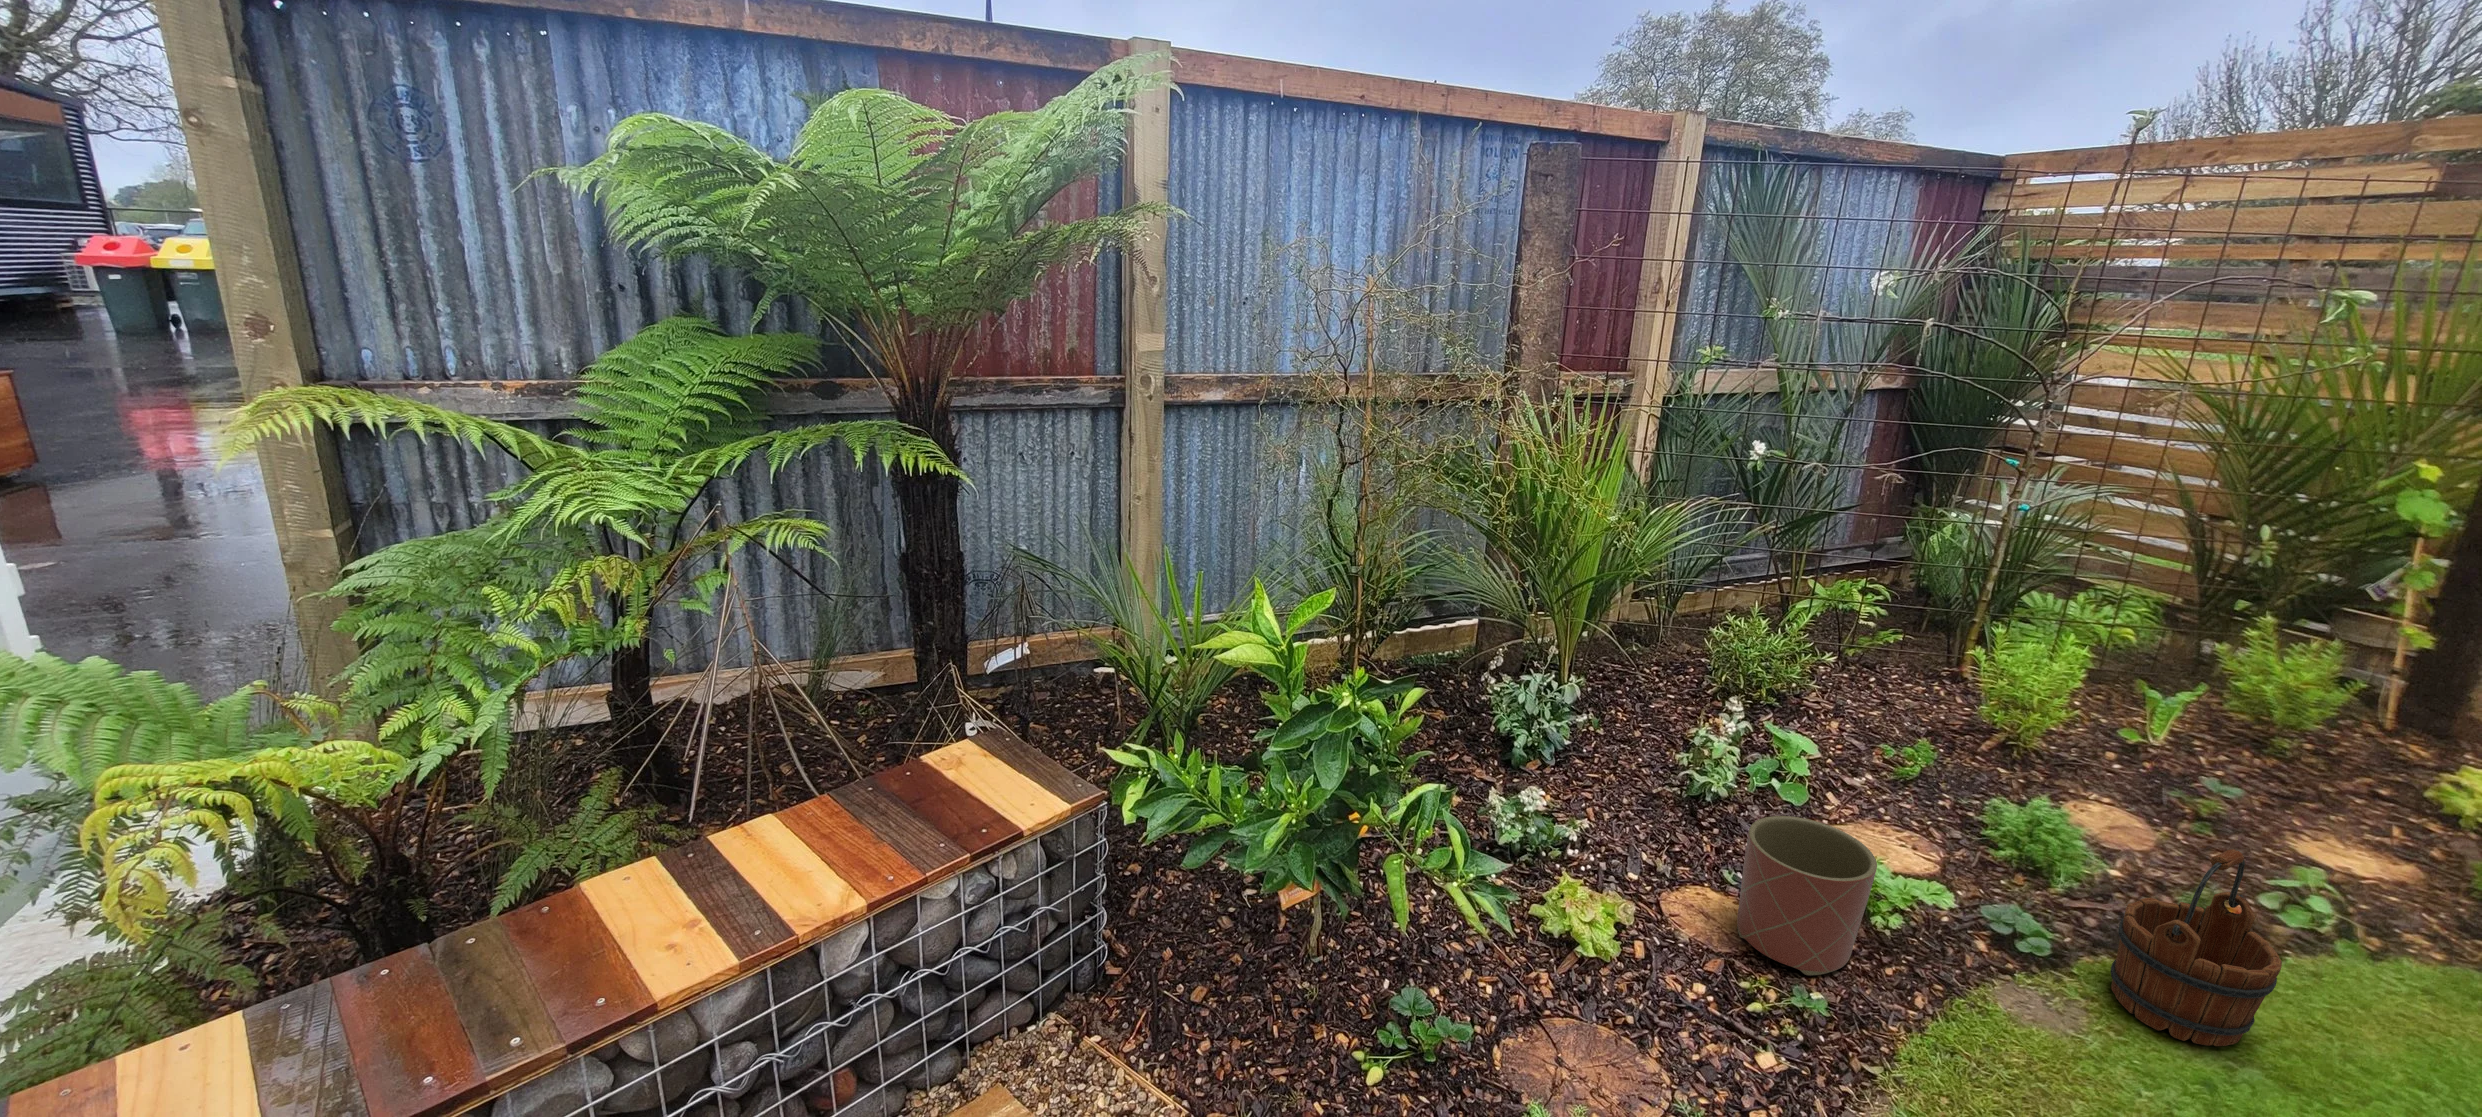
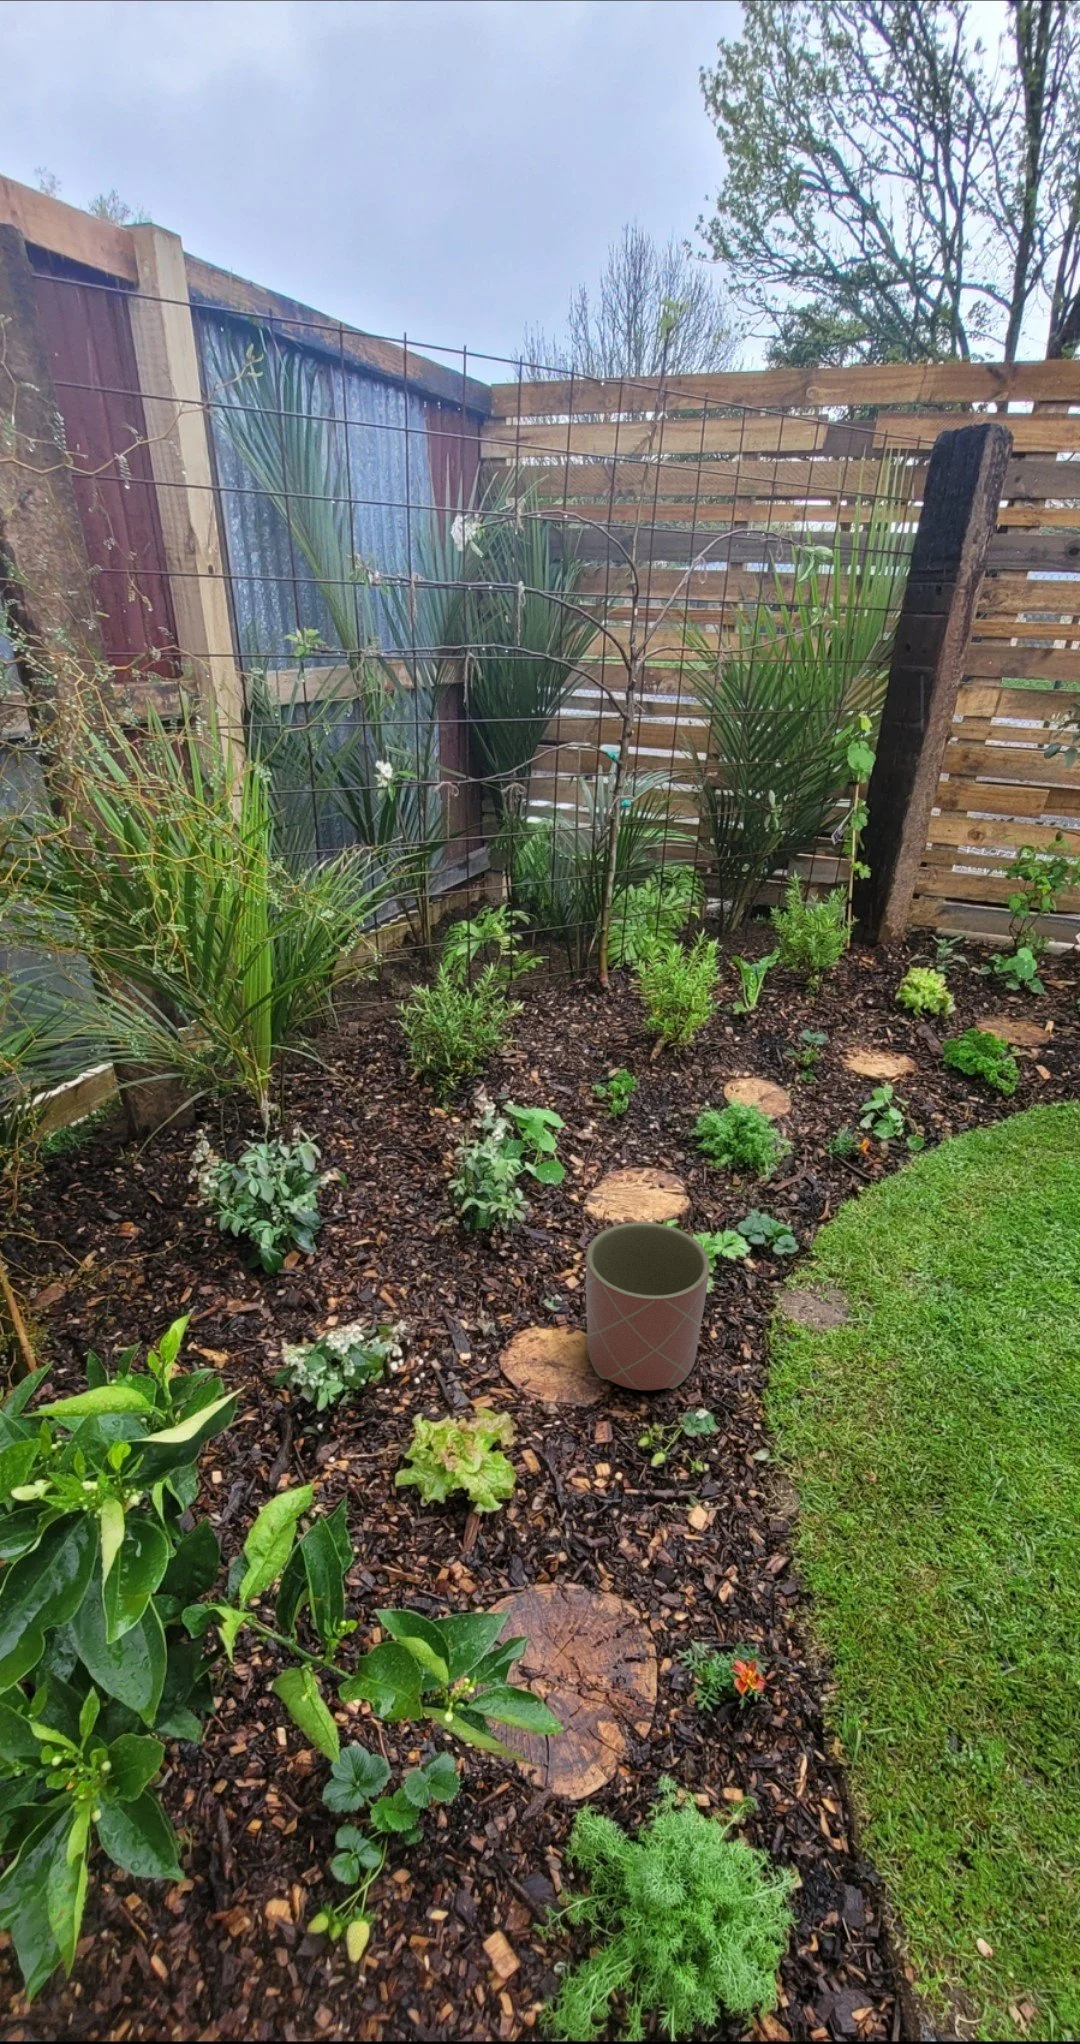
wooden bucket: present [2111,849,2282,1046] -> none [846,1116,954,1285]

